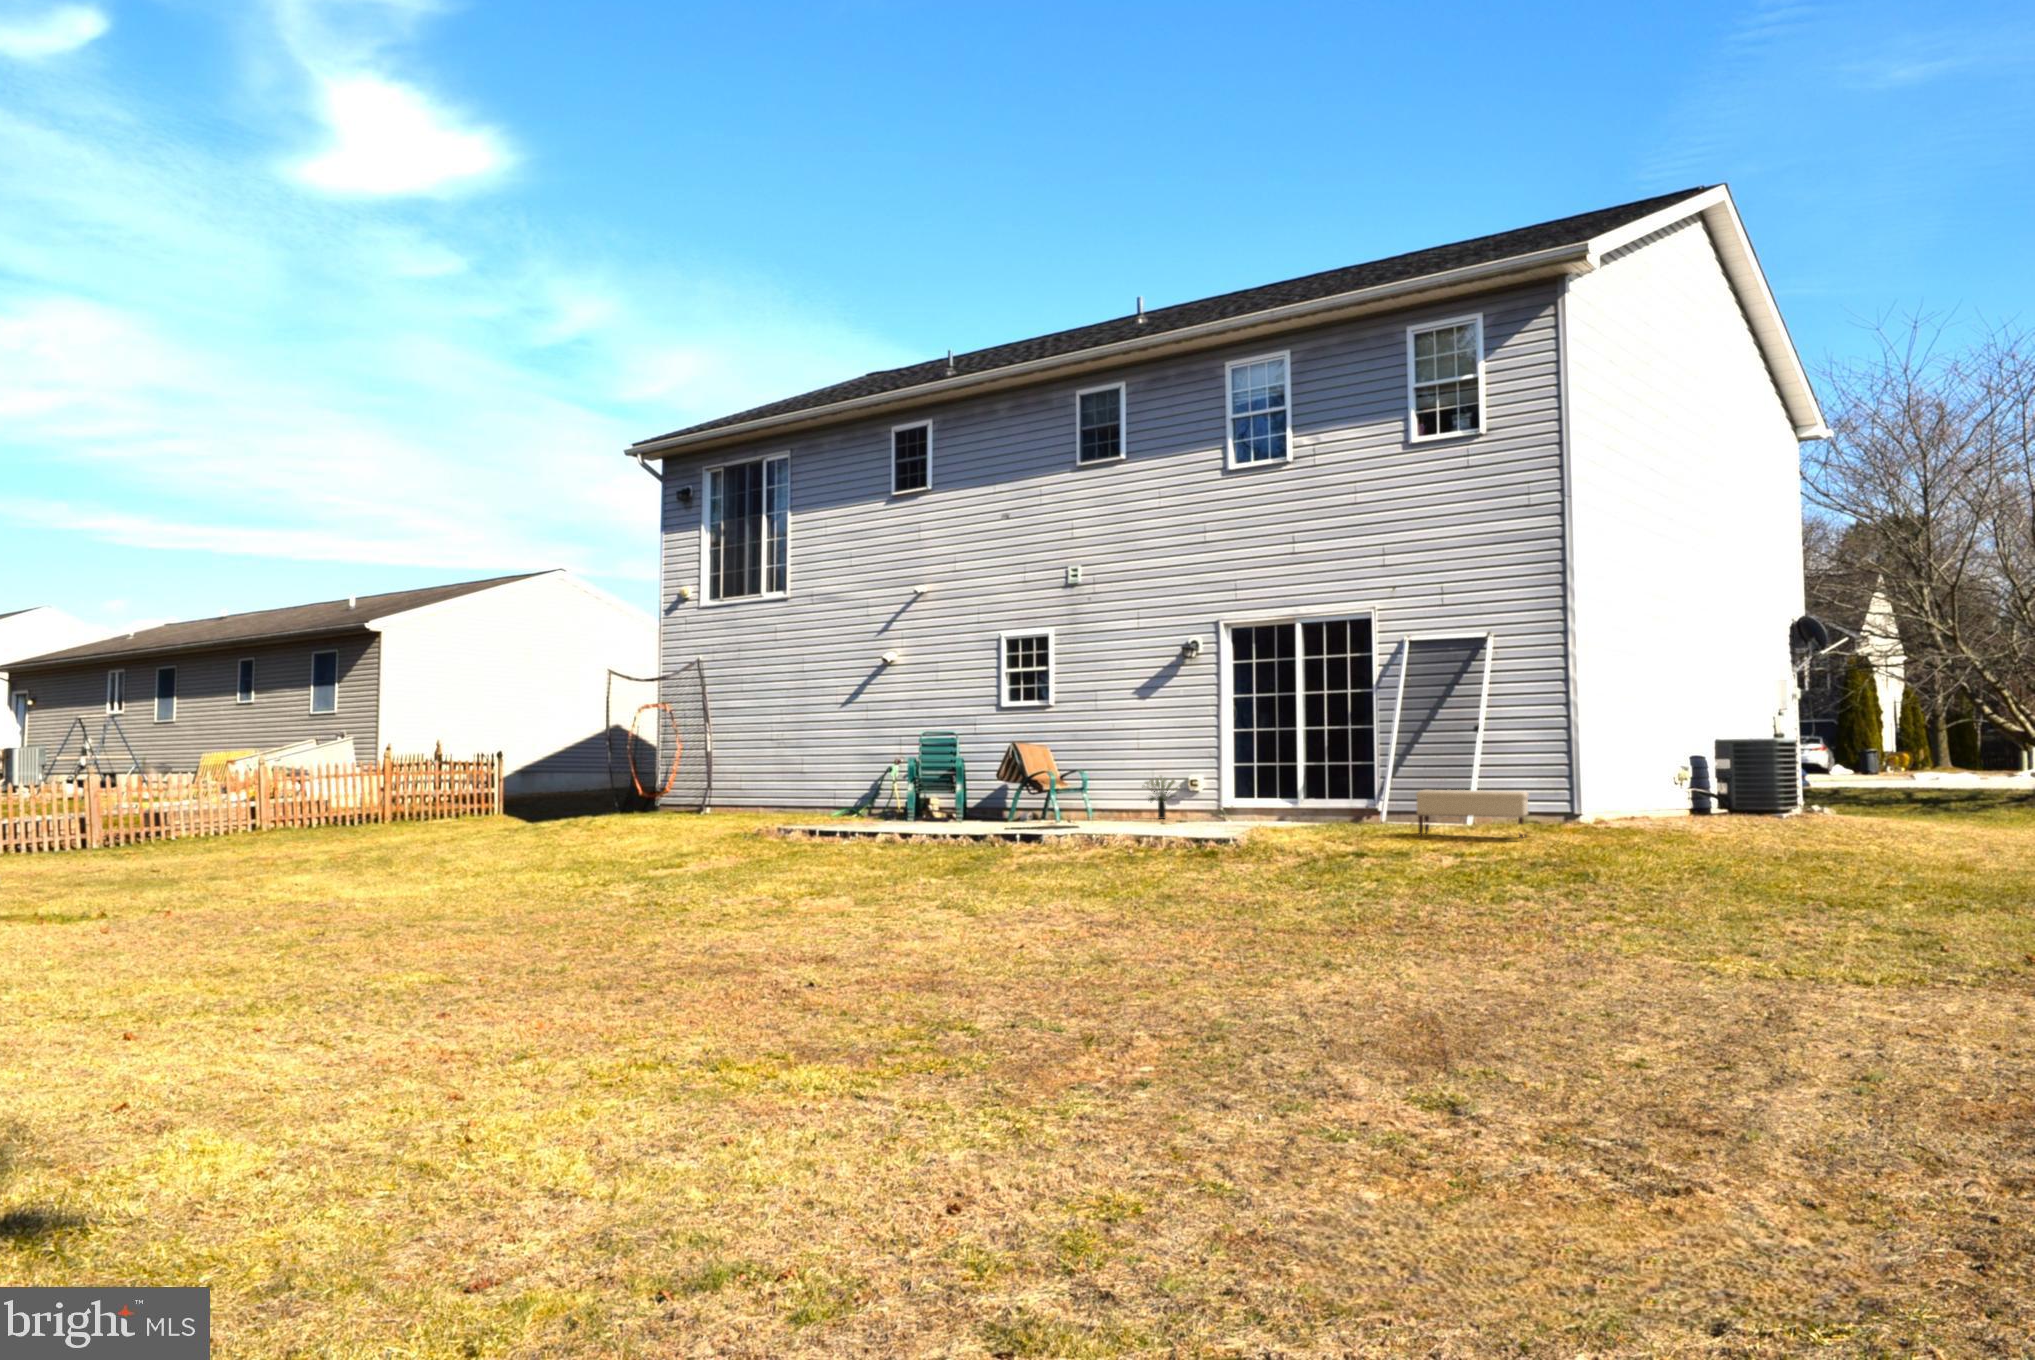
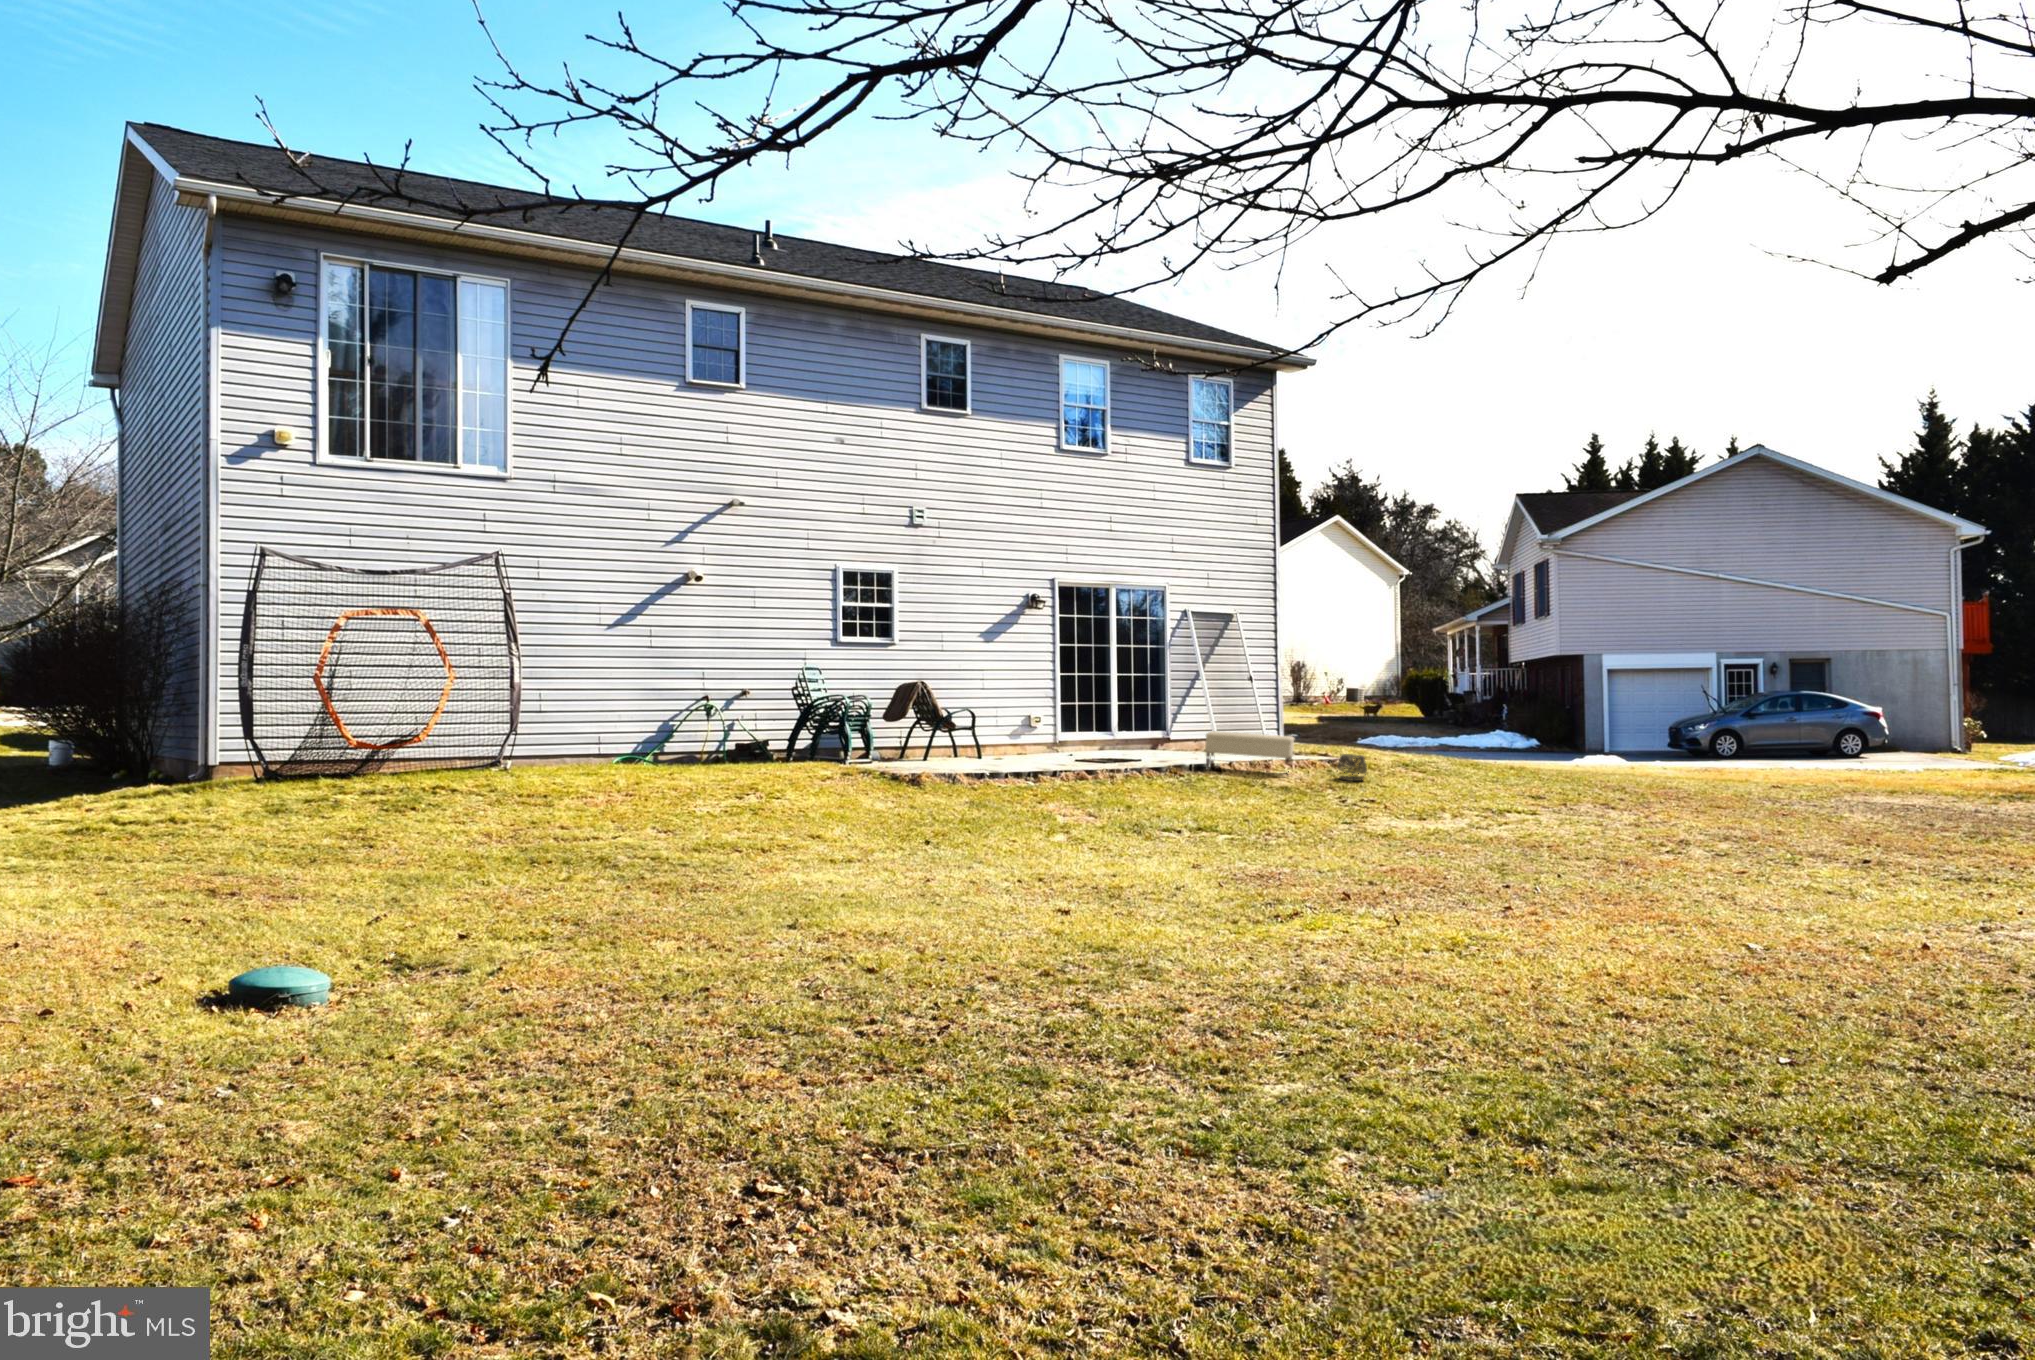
potted plant: present [1142,777,1178,819] -> none [979,707,1013,743]
woven basket: none [1585,810,1624,842] -> present [1337,754,1367,781]

